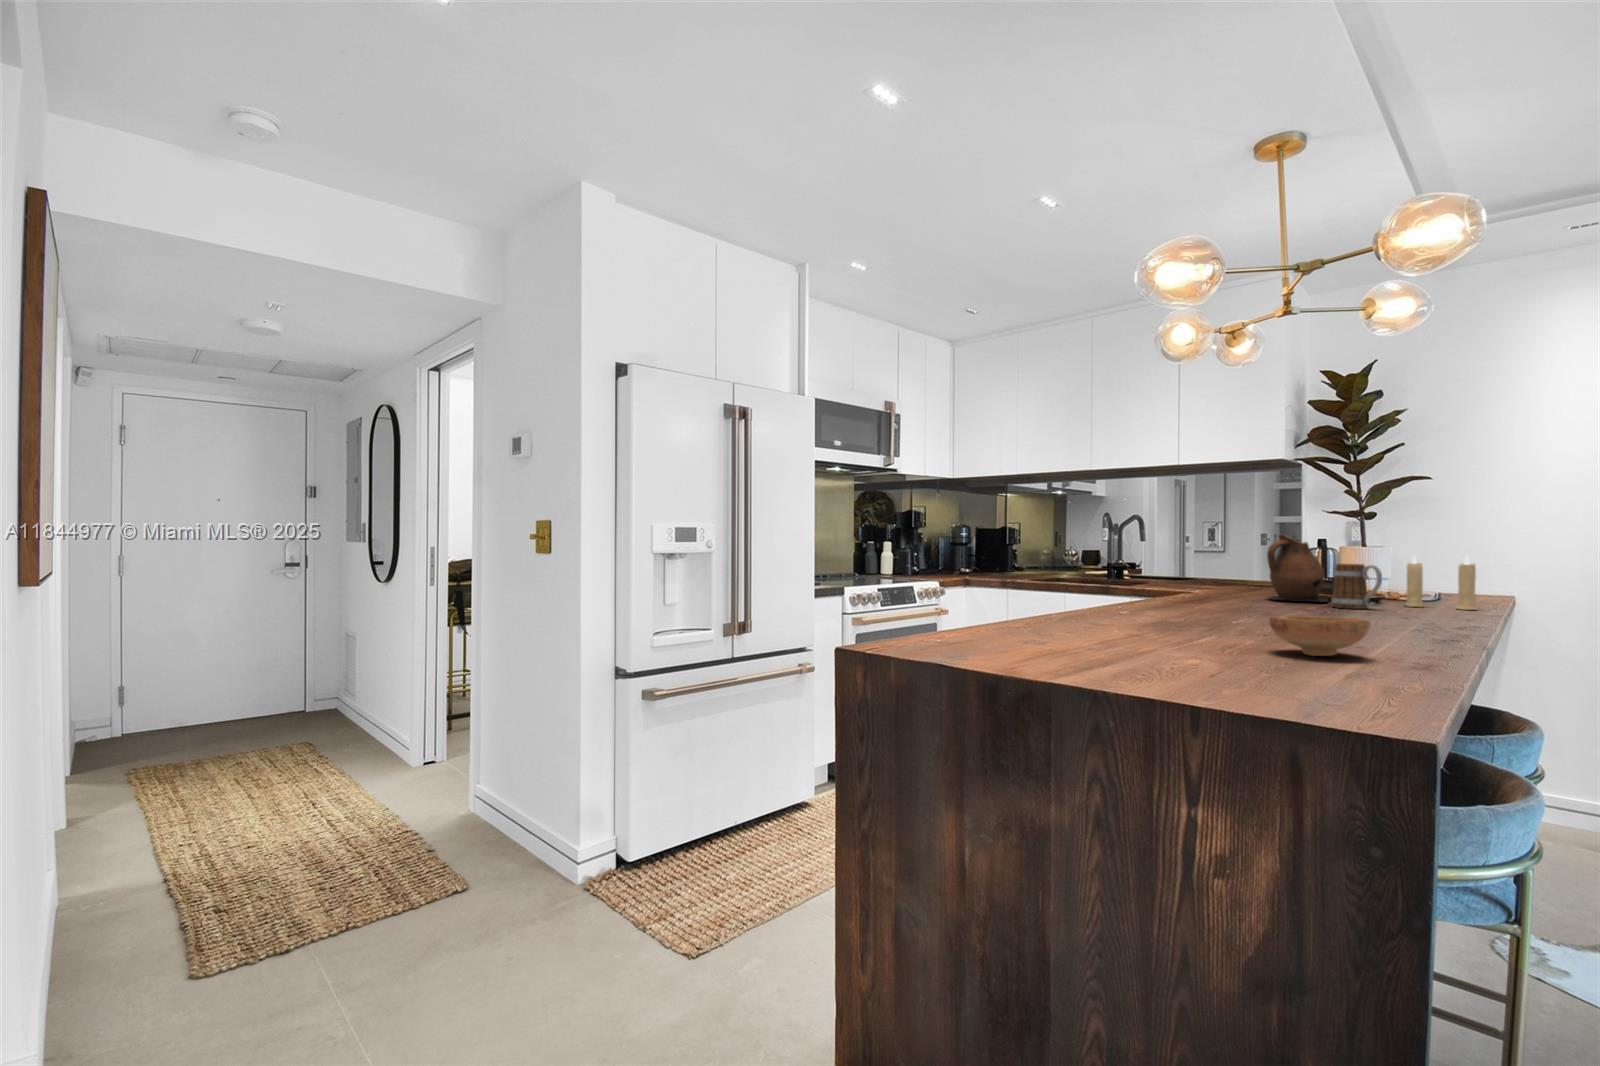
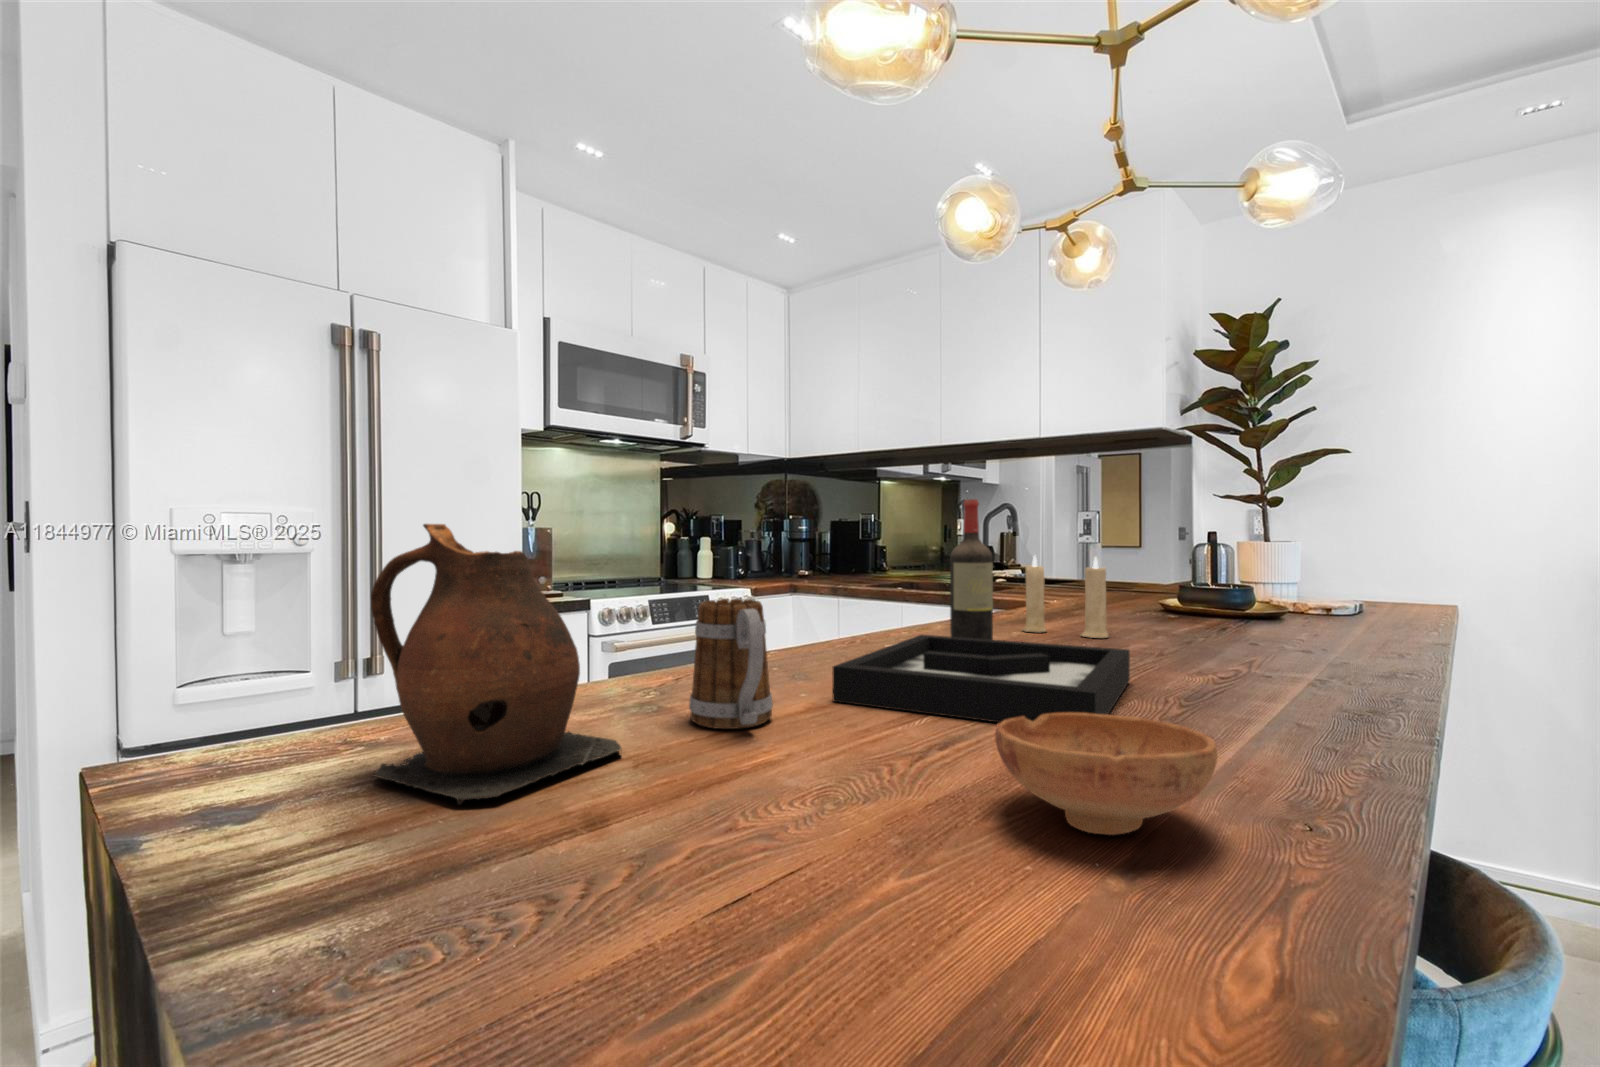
wine bottle: none [1168,518,1197,614] -> present [950,499,993,640]
ceramic pitcher: present [1267,535,1328,602] -> present [371,524,621,805]
candle: present [1405,556,1477,610] -> present [1023,556,1109,638]
mug: present [1332,564,1382,609] -> present [689,599,773,729]
decorative tray: none [1137,600,1296,638] -> present [832,635,1130,723]

